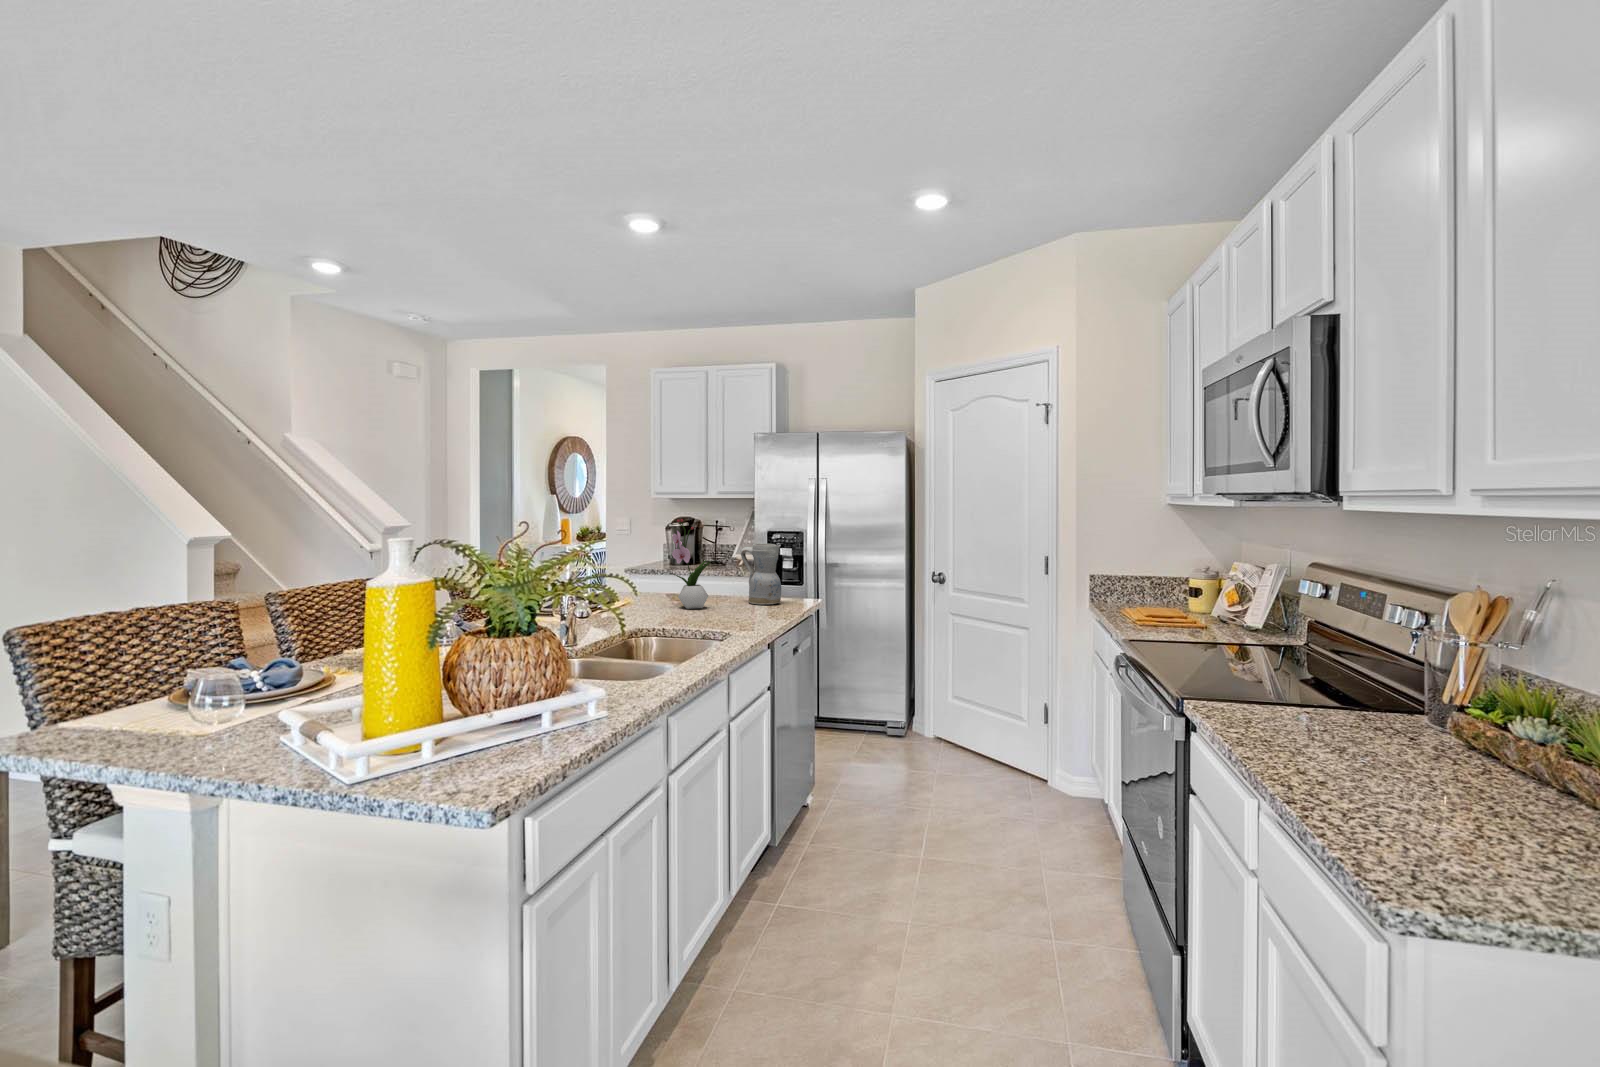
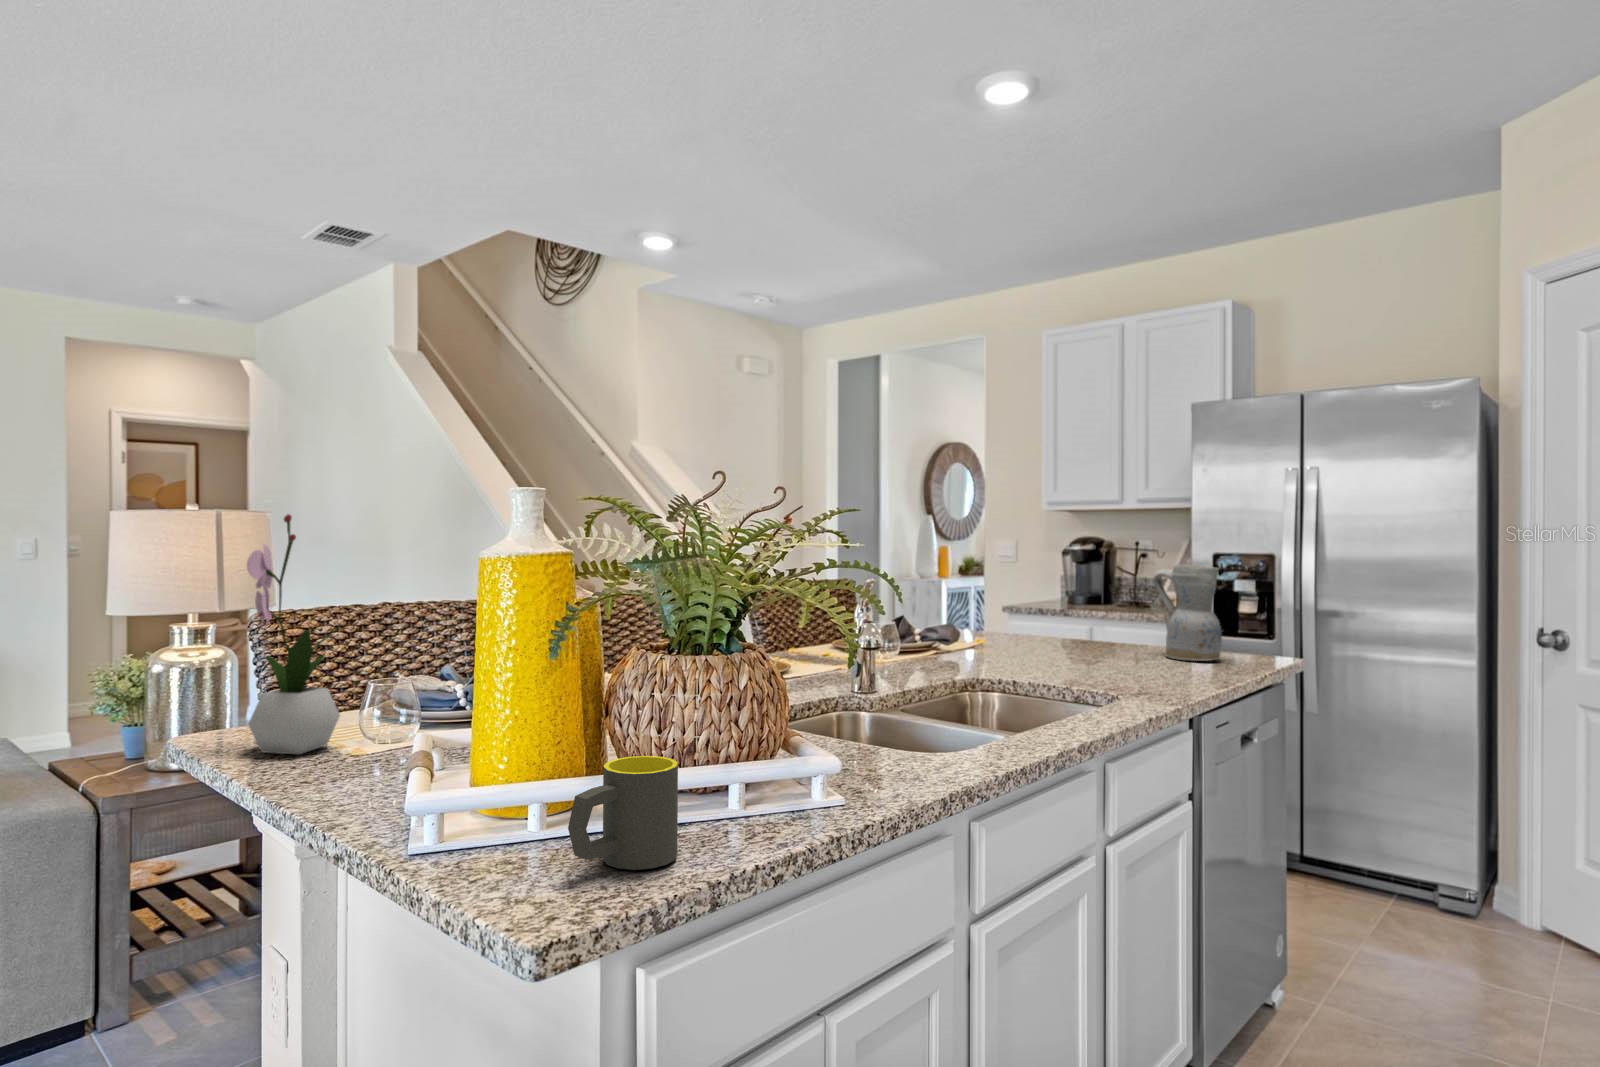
flower arrangement: present [672,519,710,609] -> present [247,514,340,754]
mug: none [476,700,533,768] -> present [568,756,678,870]

